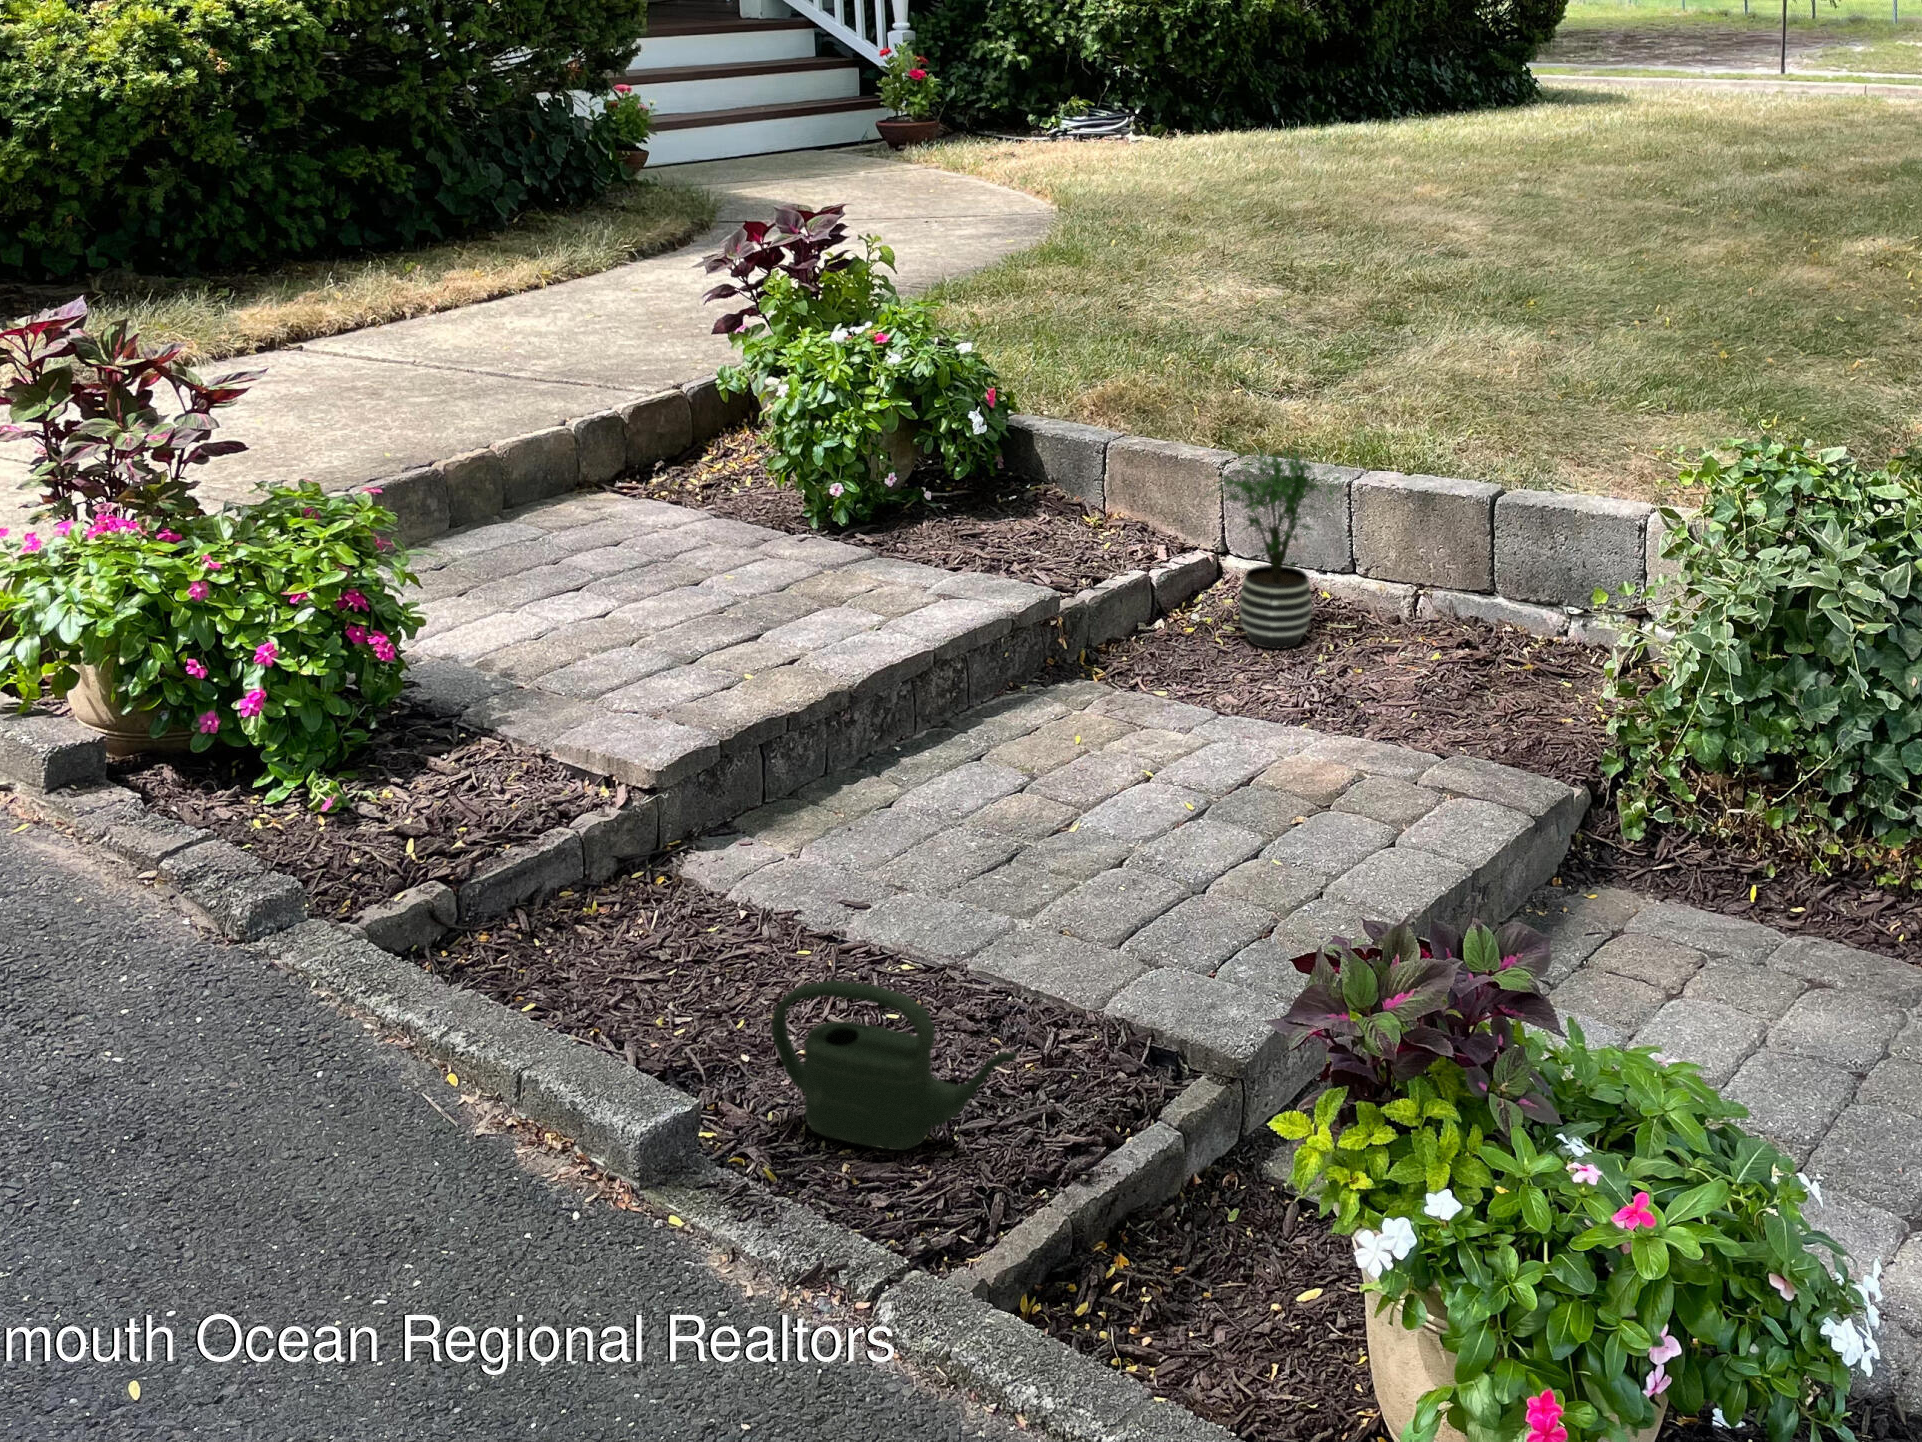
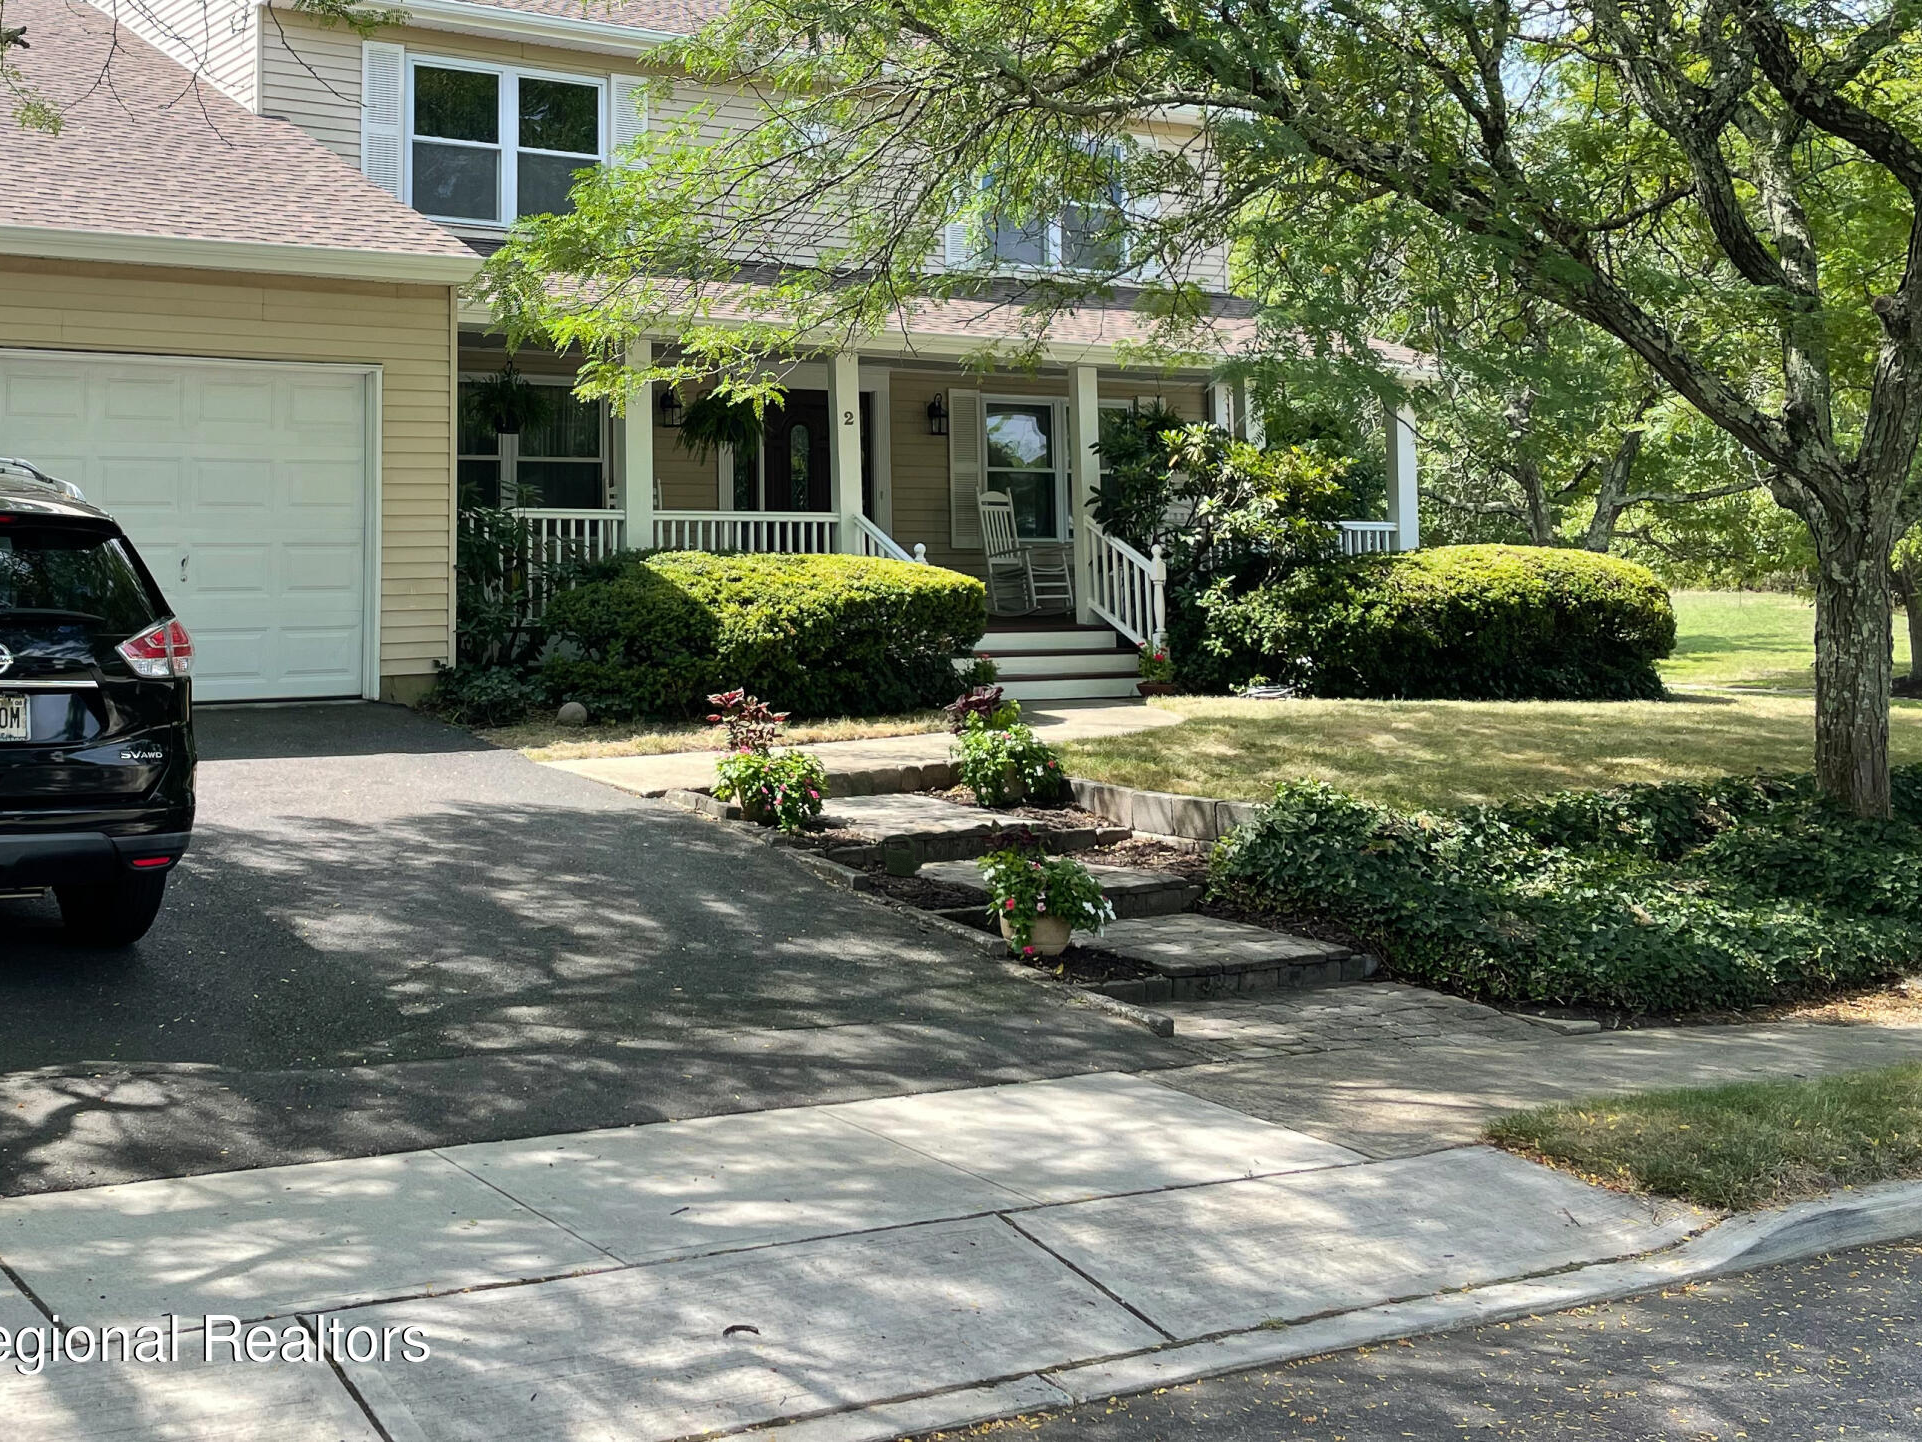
potted plant: present [1207,447,1343,649] -> none [1092,765,1145,841]

